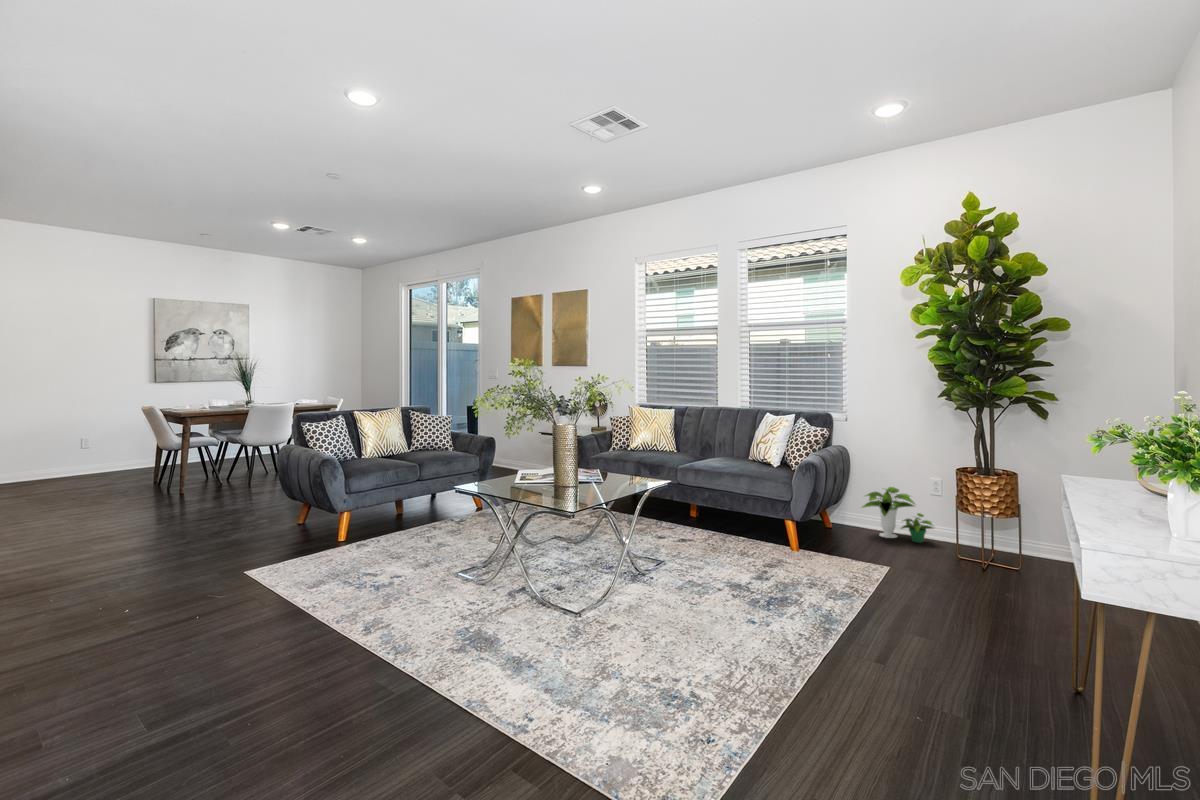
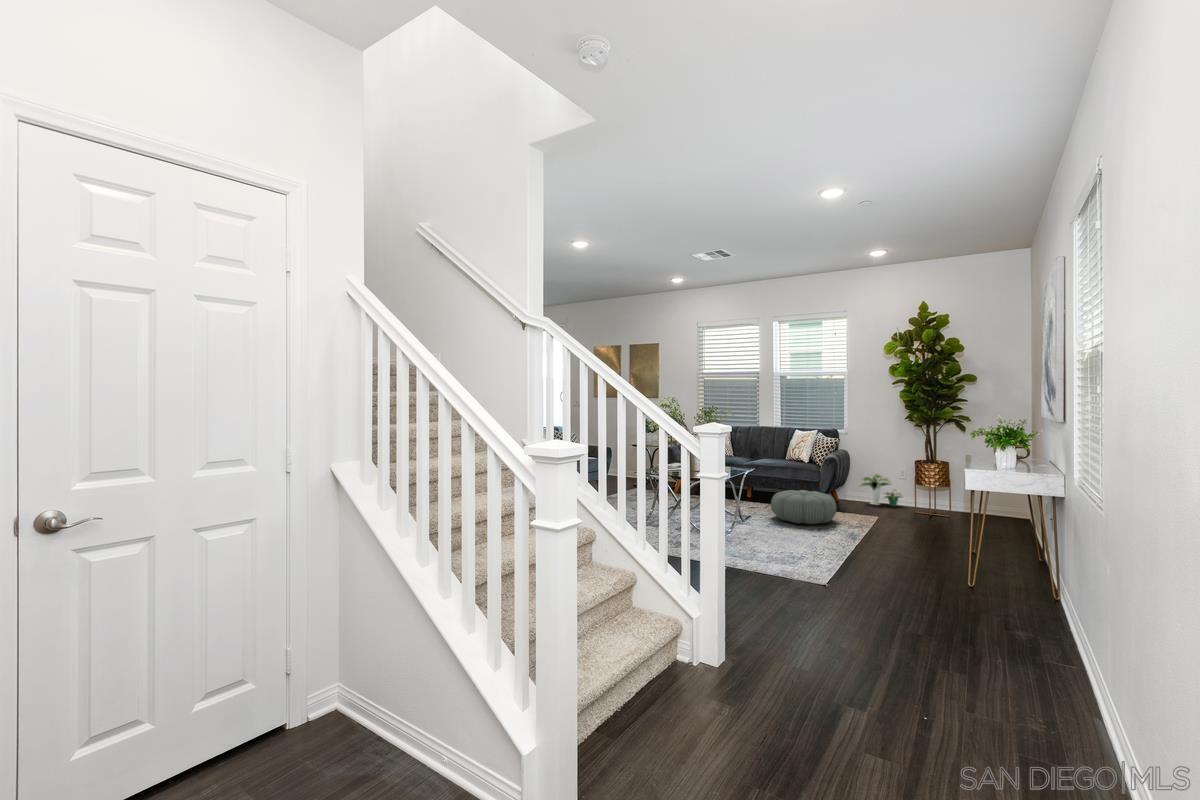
pouf: none [695,522,806,591] -> present [771,490,836,524]

